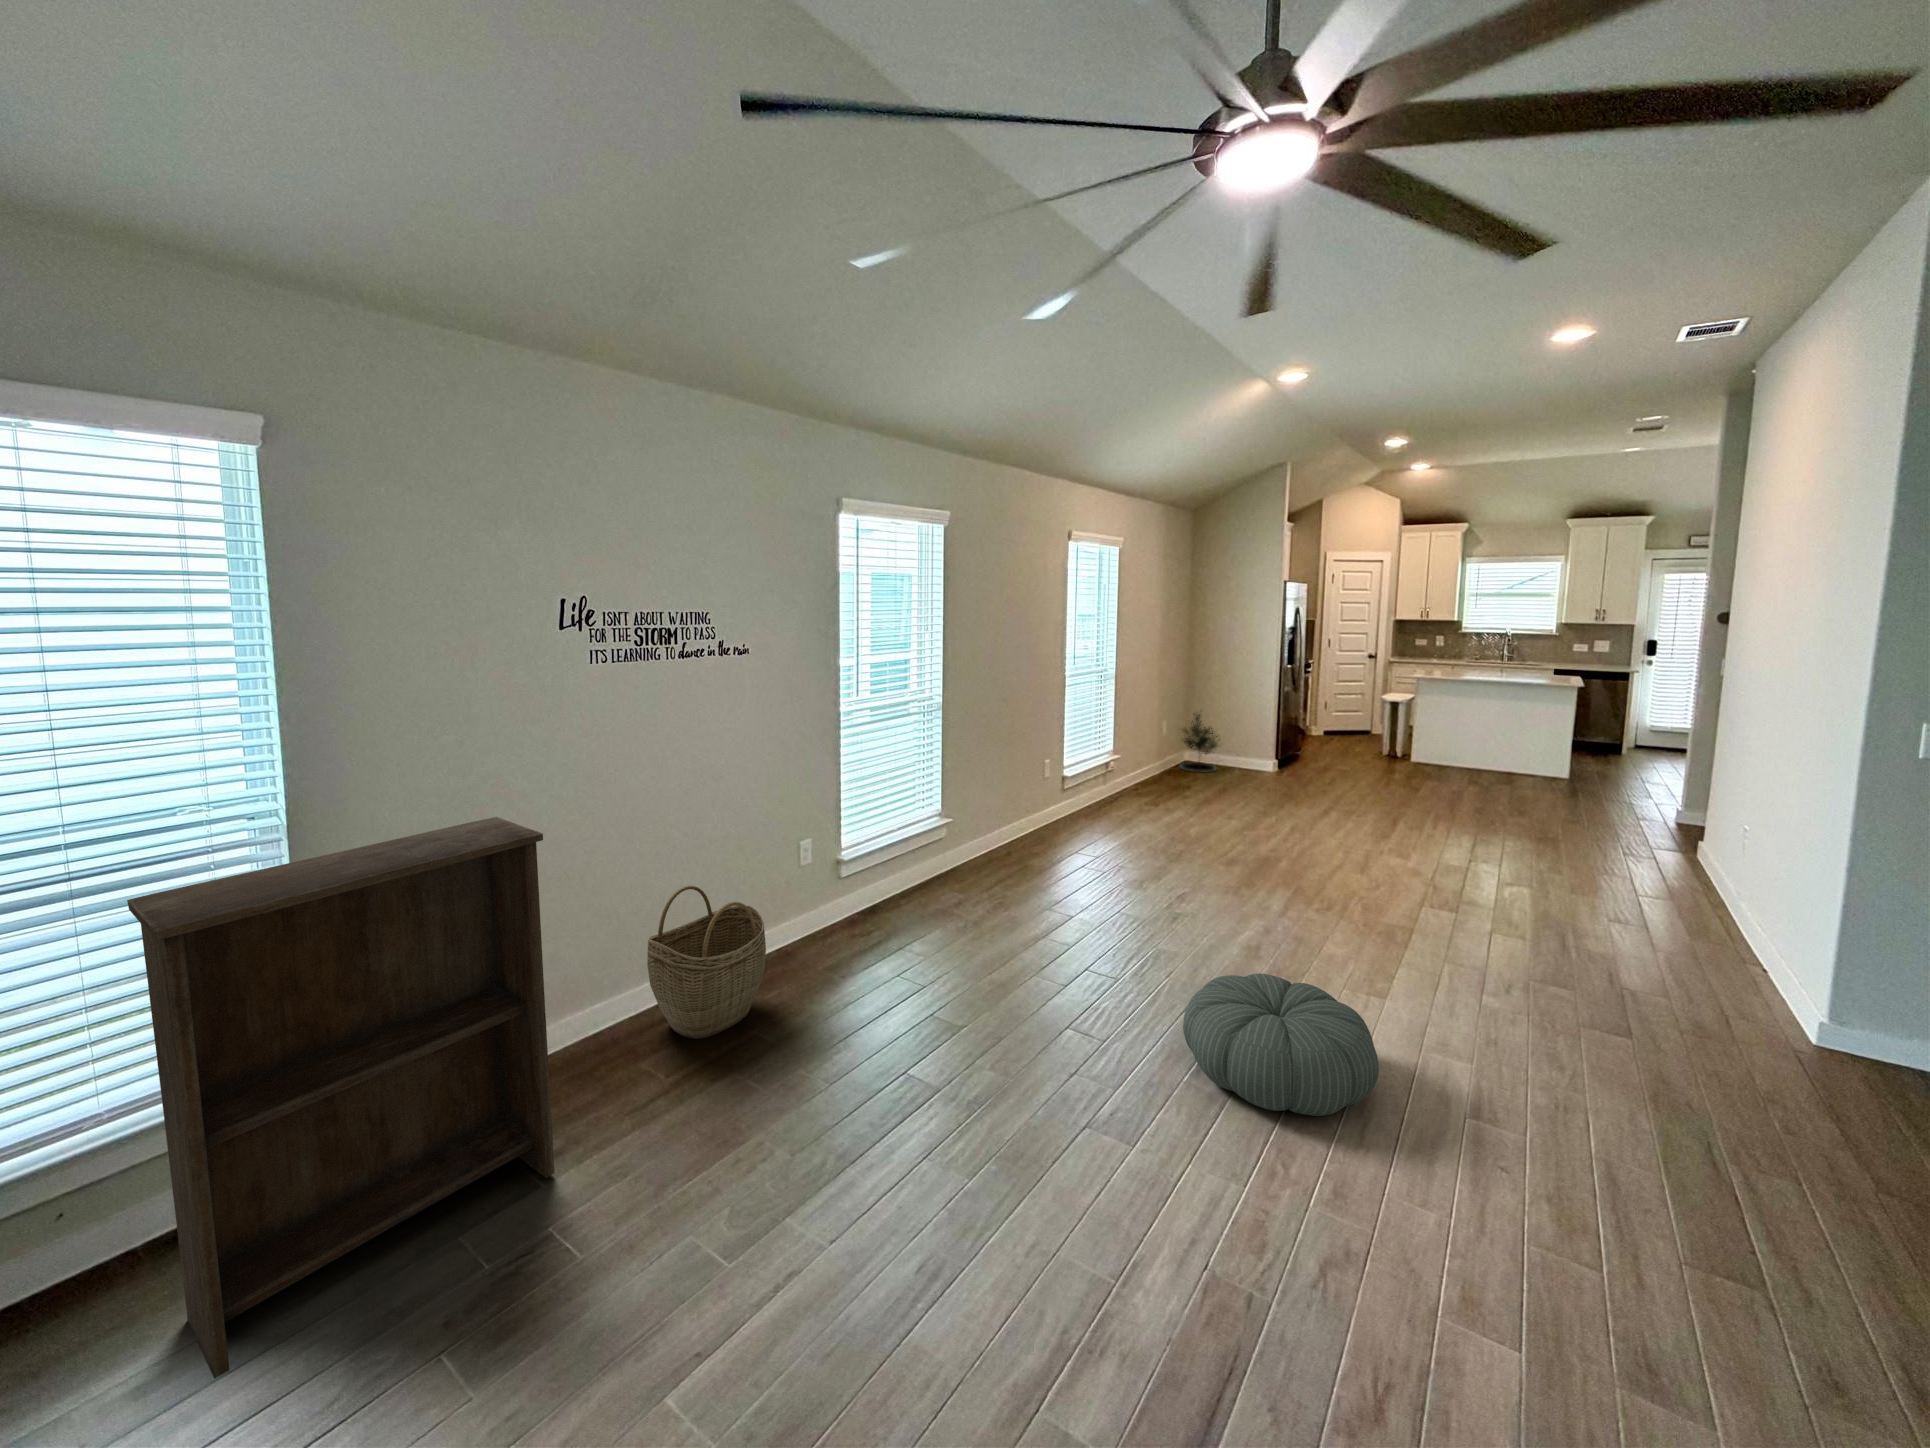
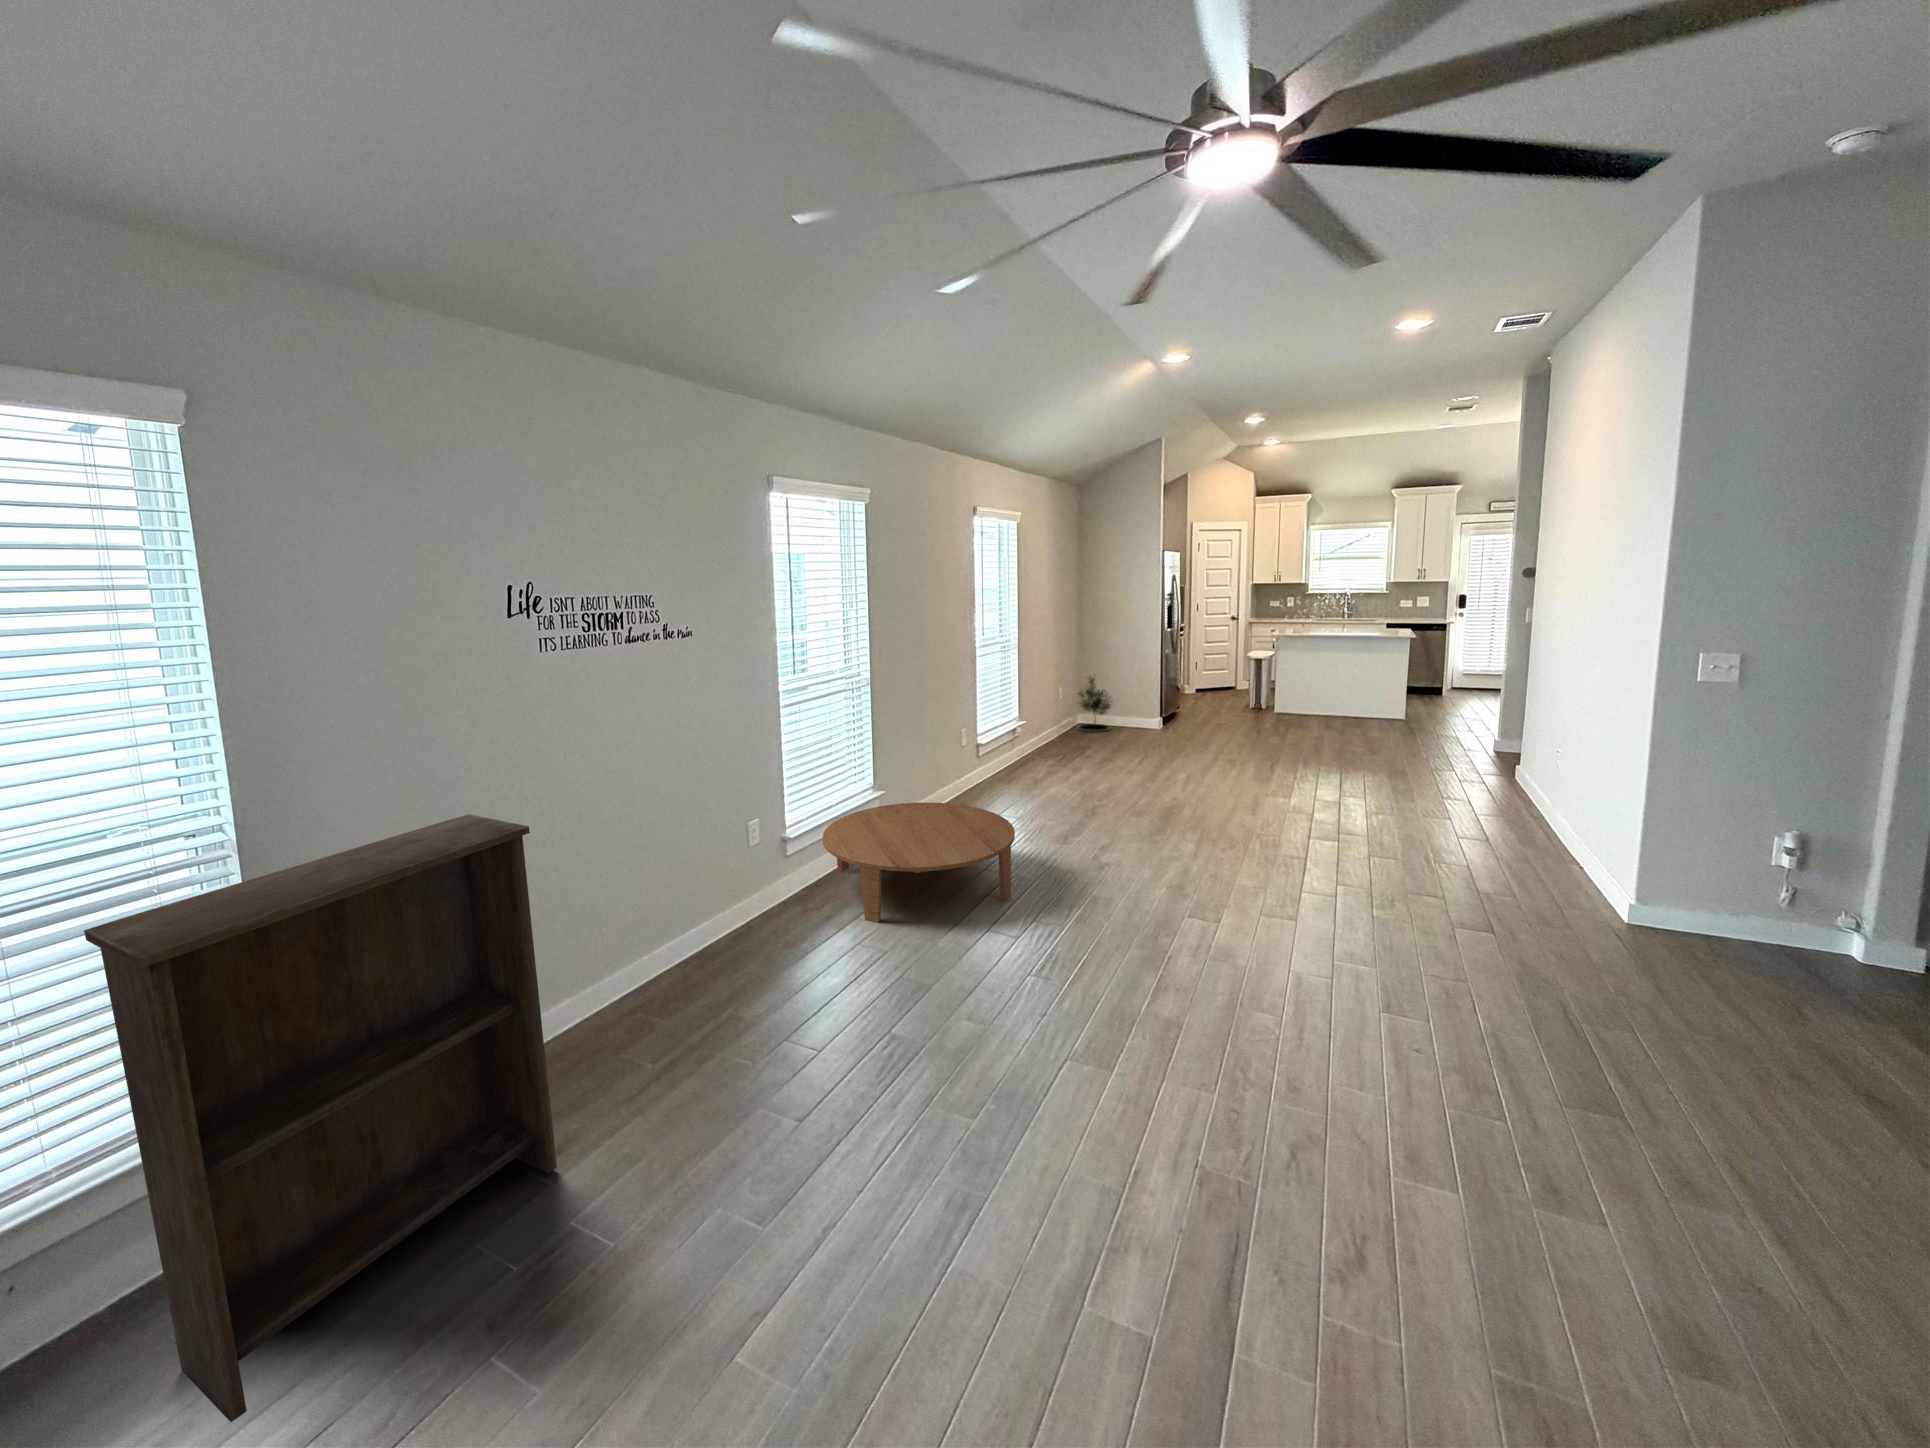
coffee table: none [876,835,1077,959] -> present [823,802,1015,923]
woven basket: present [647,886,766,1039] -> none [615,872,733,1022]
pouf: present [1183,974,1379,1116] -> none [1133,905,1304,1023]

